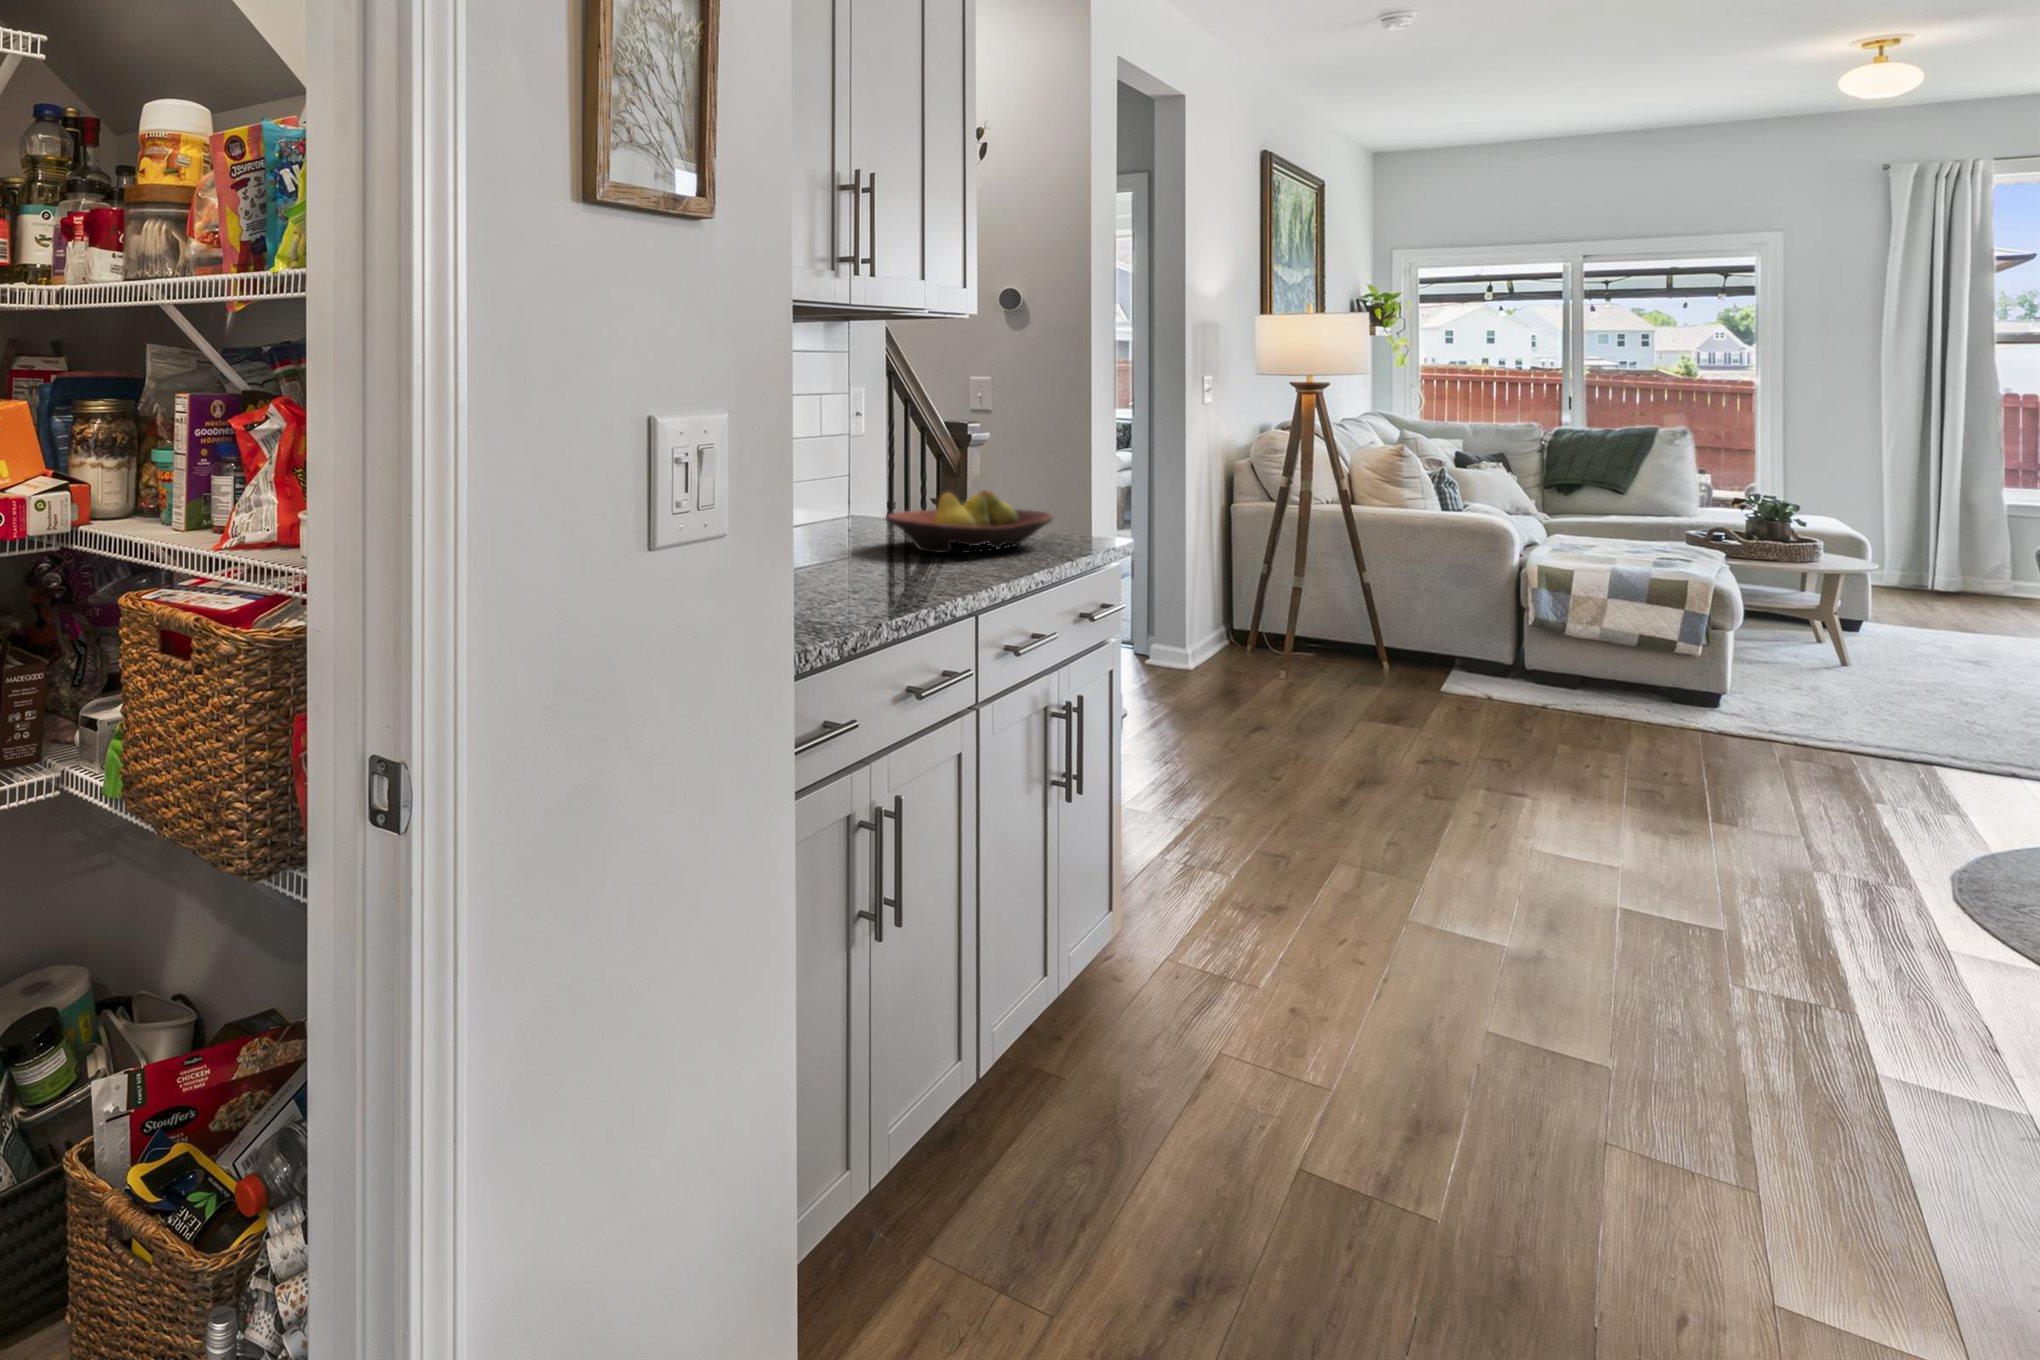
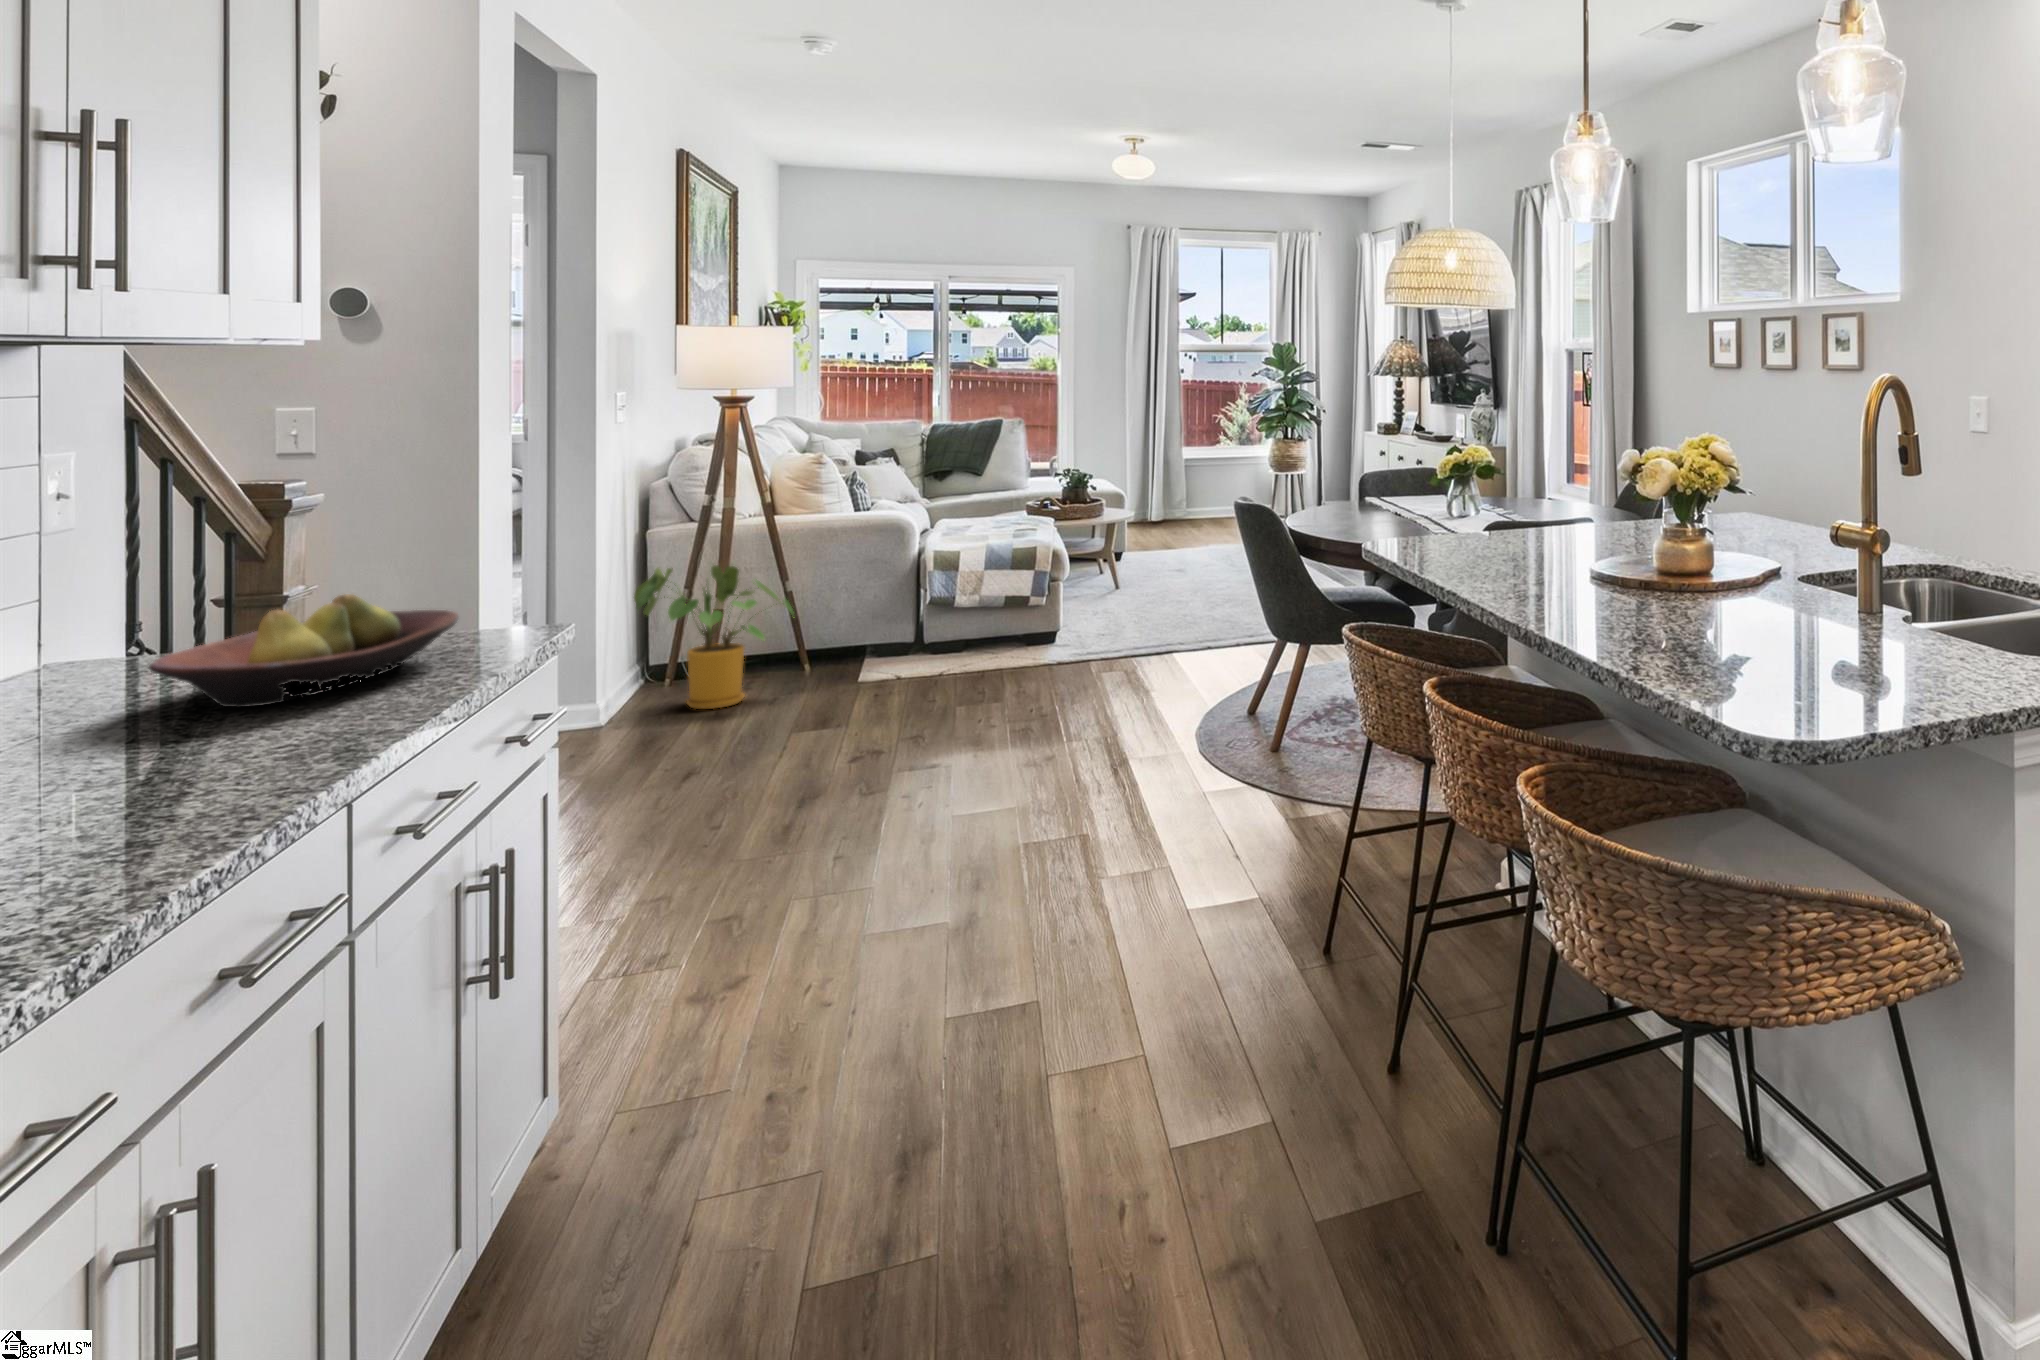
house plant: none [1221,538,1370,678] -> present [634,565,793,709]

